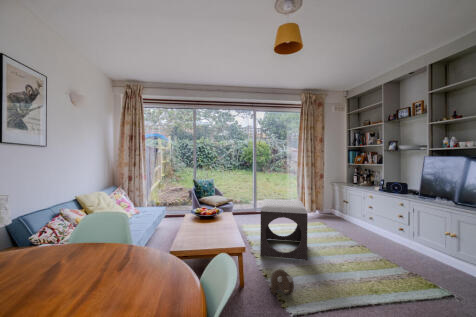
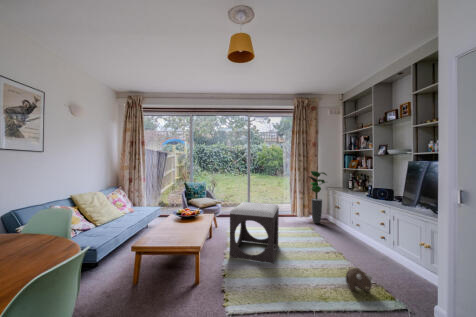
potted plant: none [314,167,338,218] -> present [309,171,326,223]
plush toy: present [271,269,294,295] -> present [346,268,372,292]

